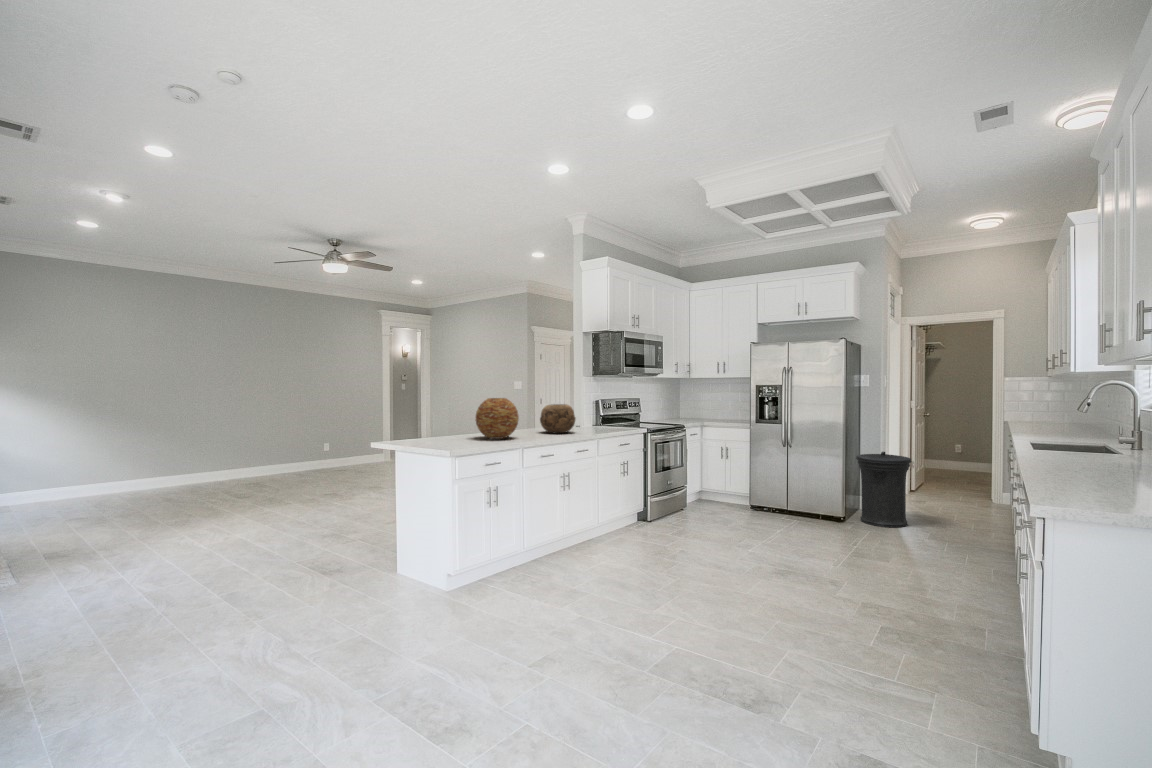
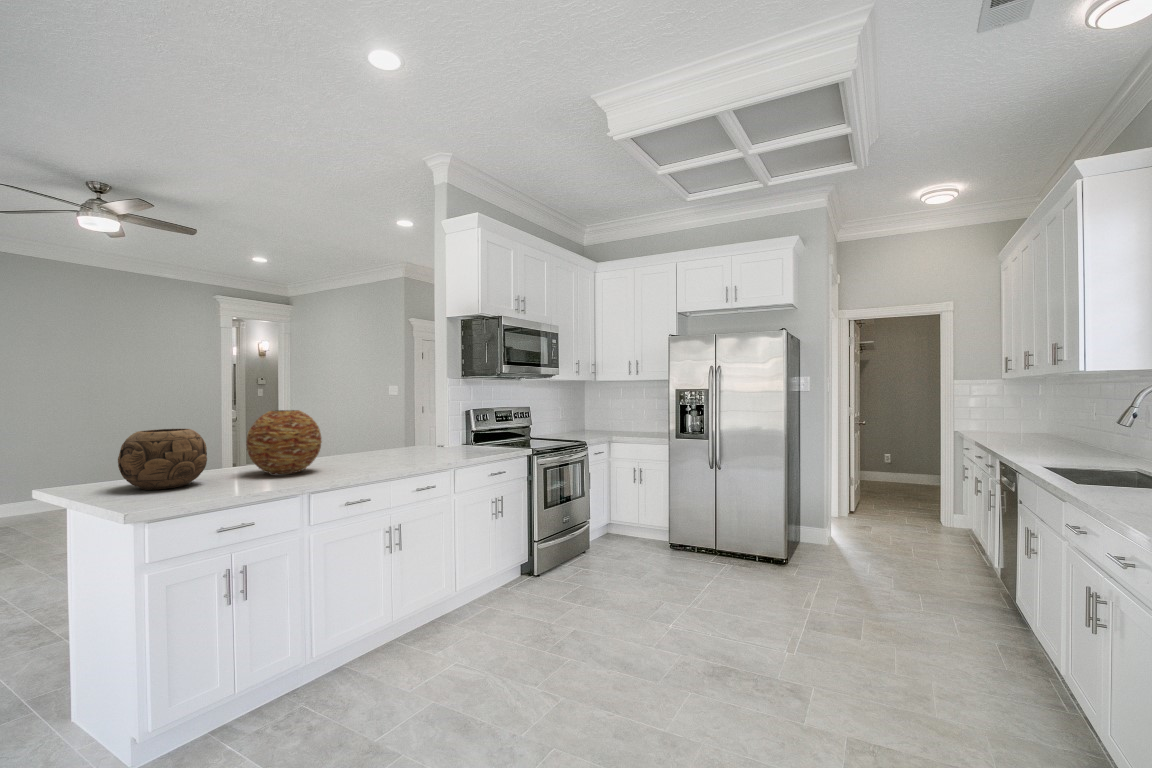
decorative bowl: present [540,404,576,433] -> present [118,429,207,490]
trash can: present [856,452,912,528] -> none [797,473,864,570]

